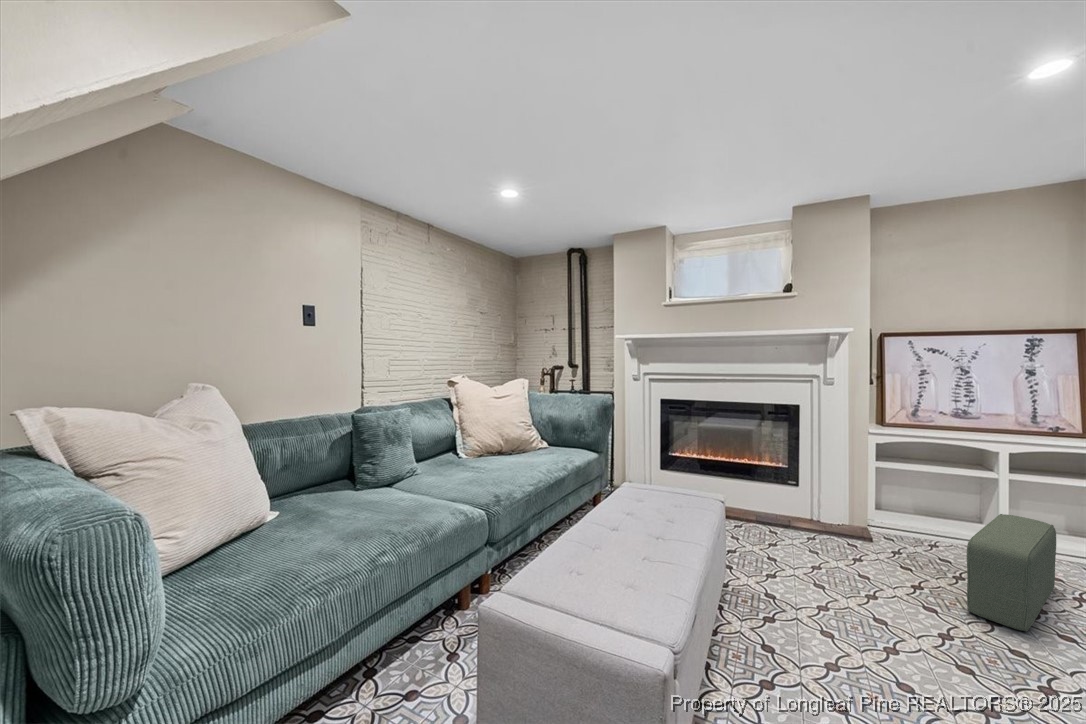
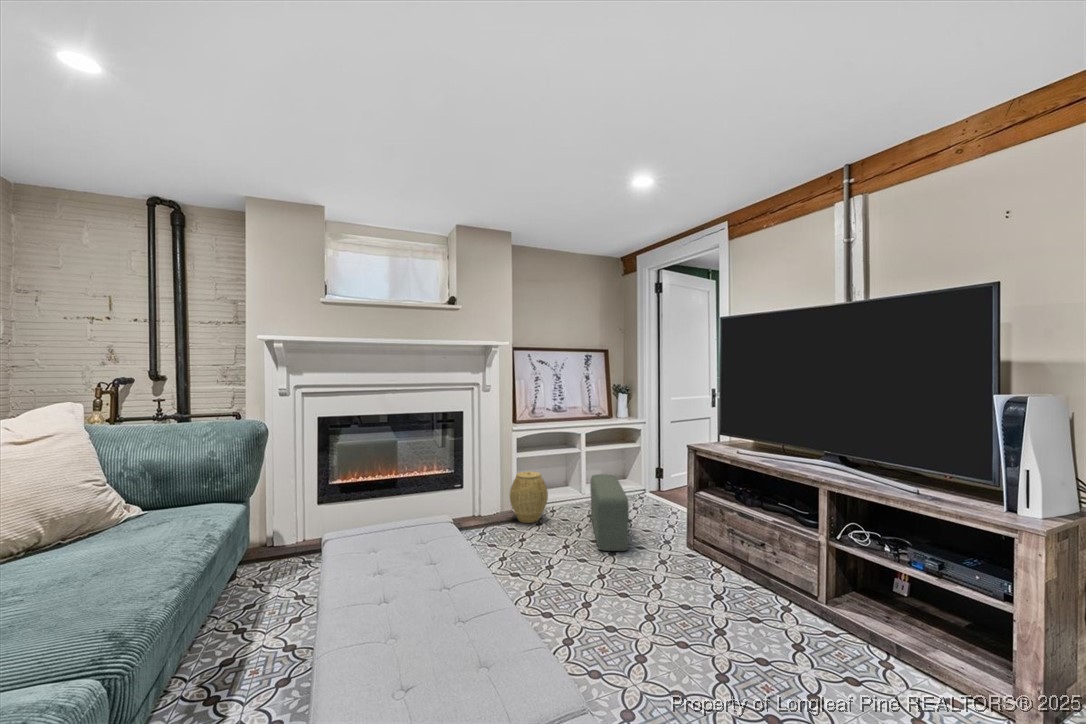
woven basket: none [857,485,918,550] -> present [510,471,548,523]

